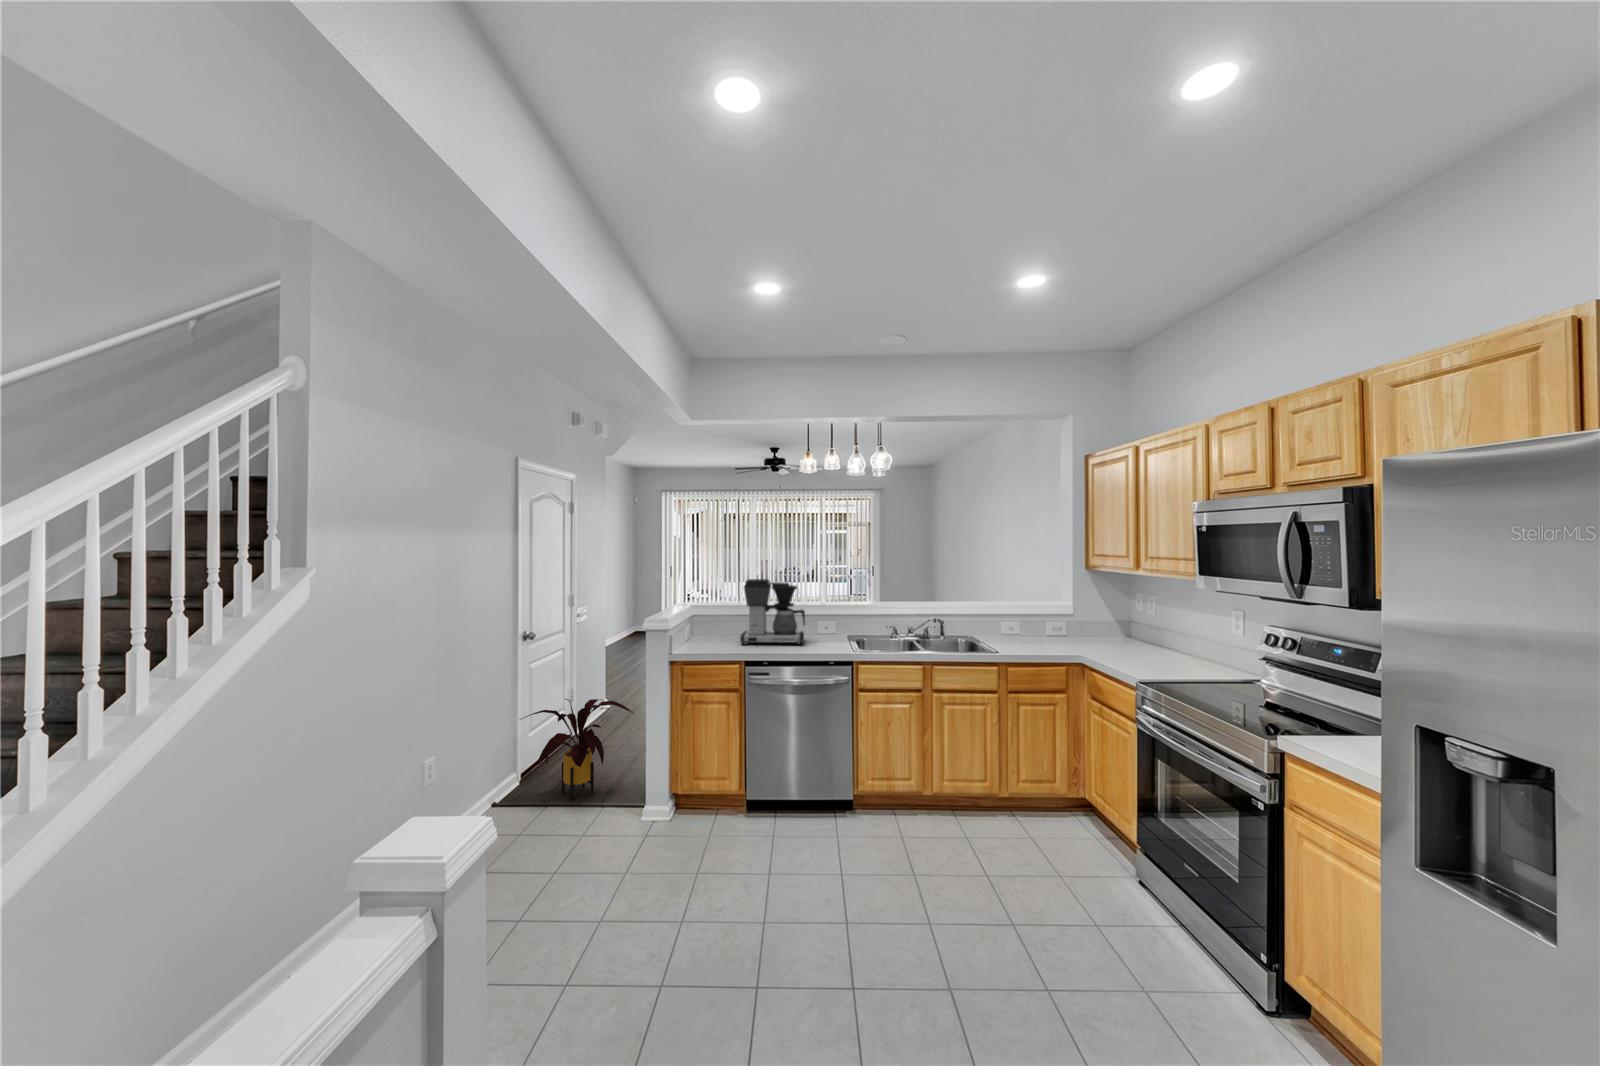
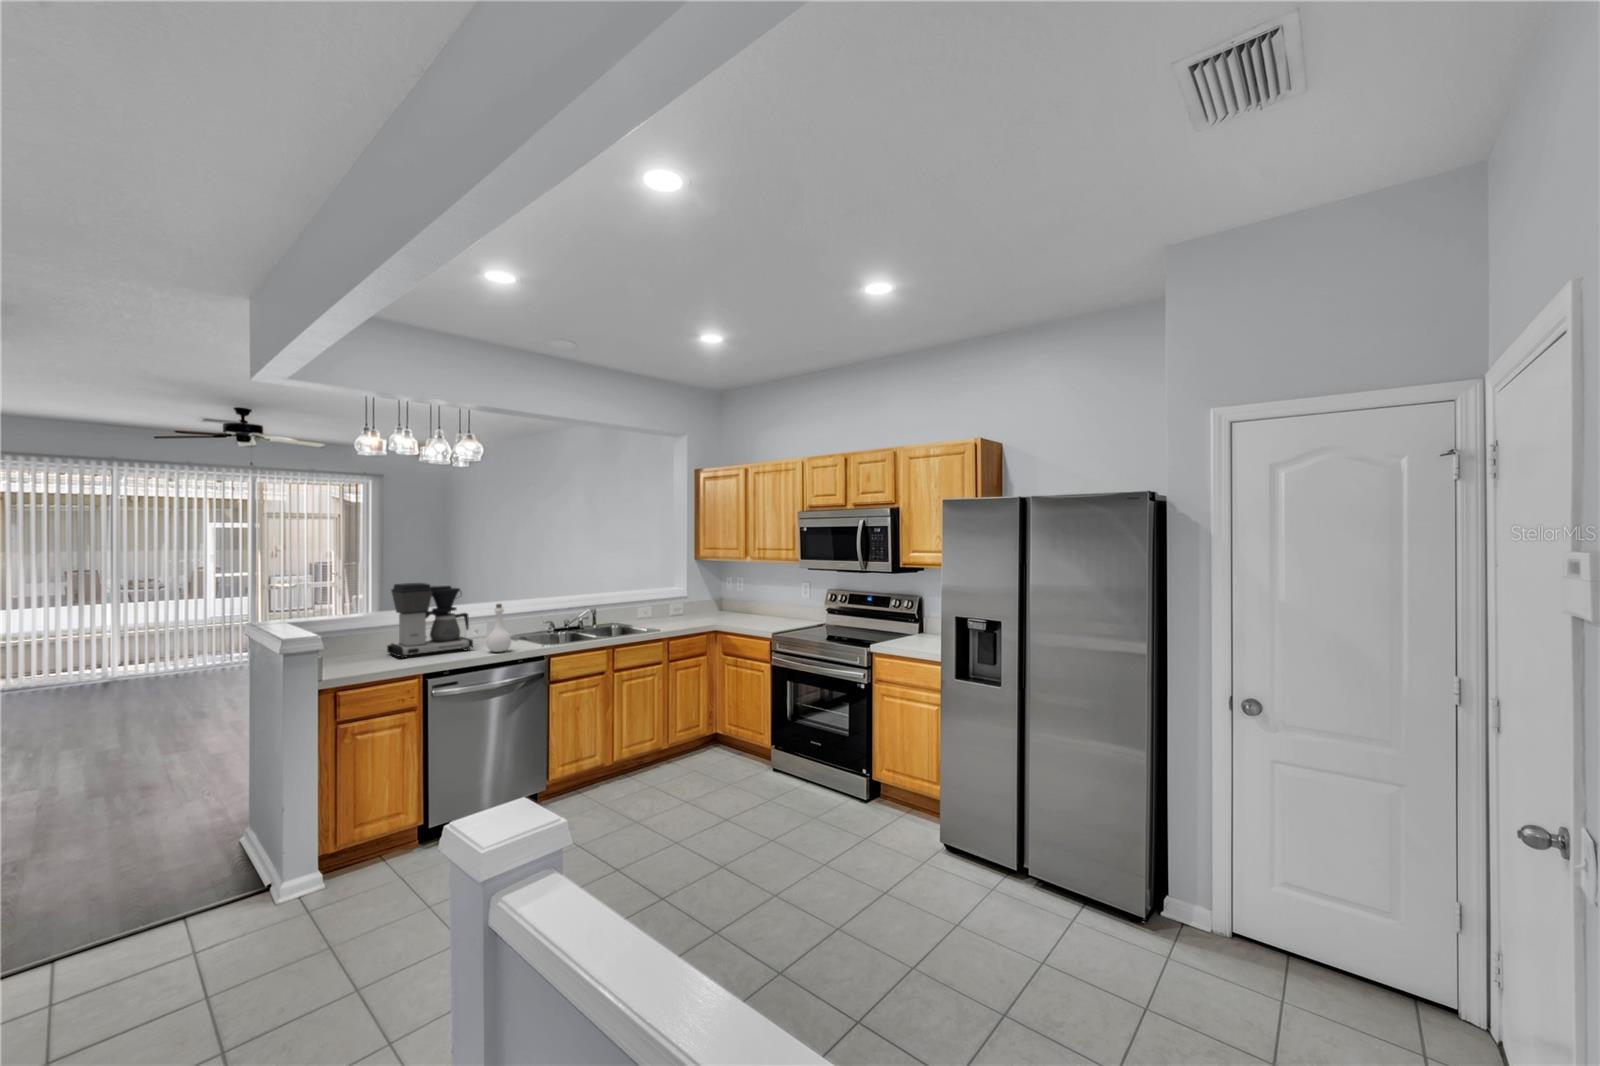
bottle: none [808,604,830,651] -> present [487,604,511,652]
house plant: present [520,699,633,800] -> none [49,760,252,913]

